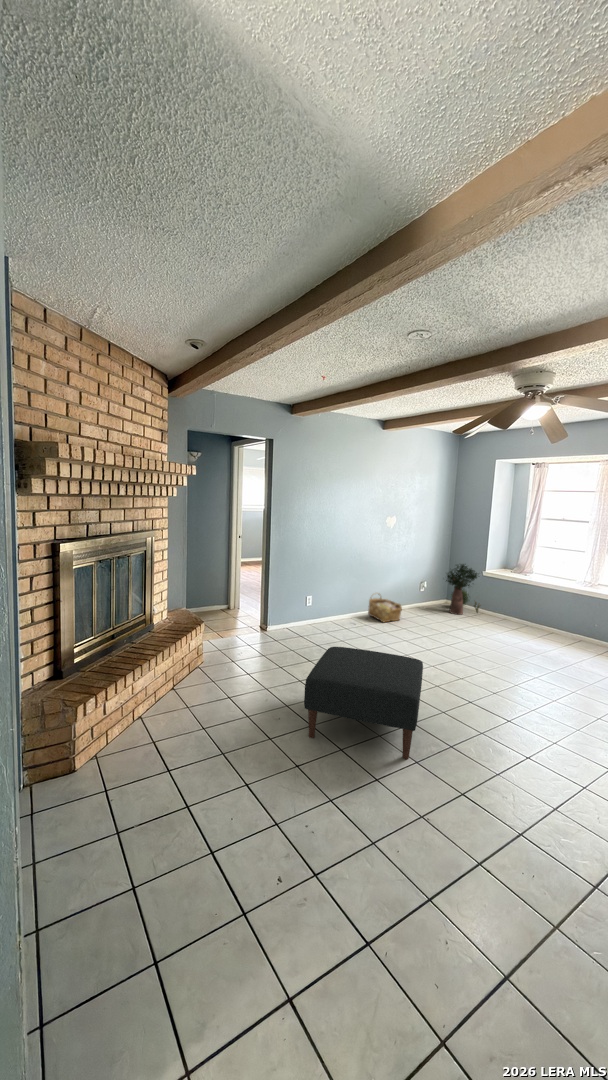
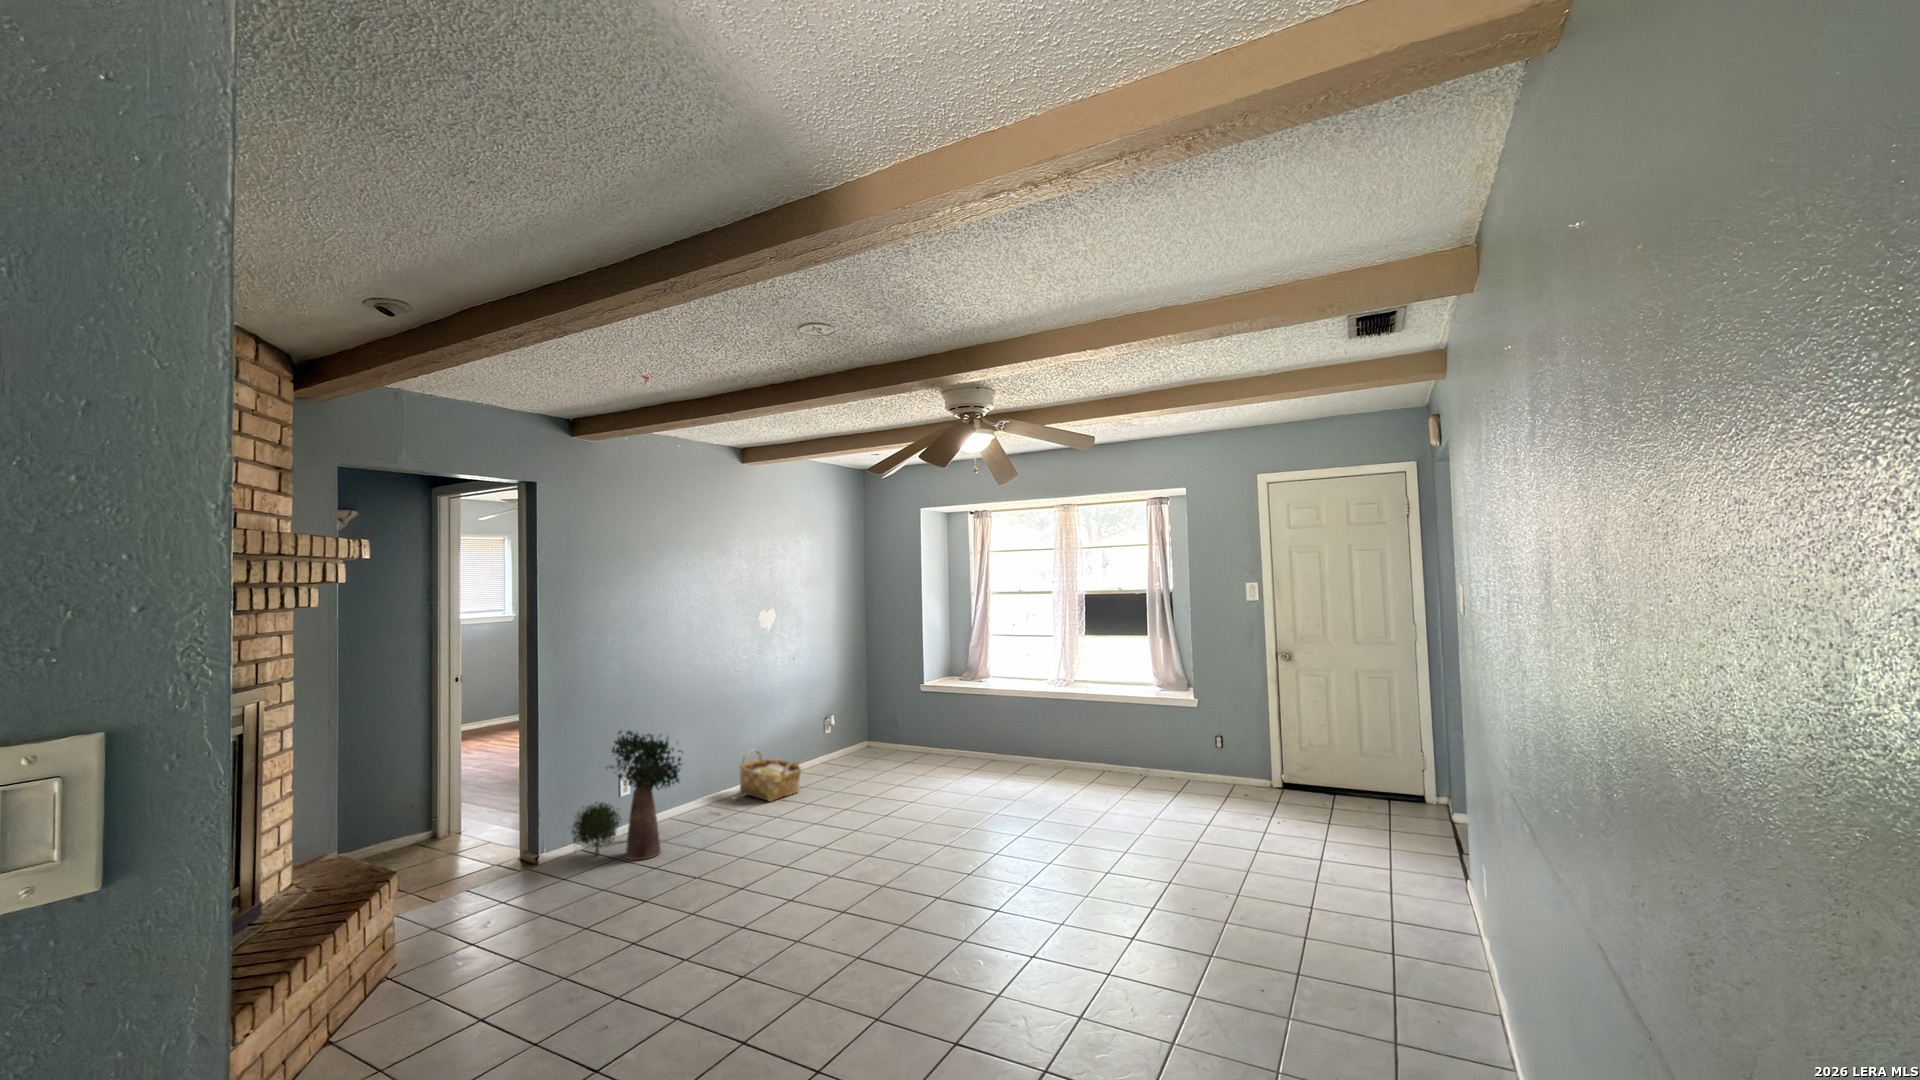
potted plant: present [446,564,480,615] -> present [572,731,682,860]
ottoman: present [304,647,423,759] -> none [663,845,871,1043]

